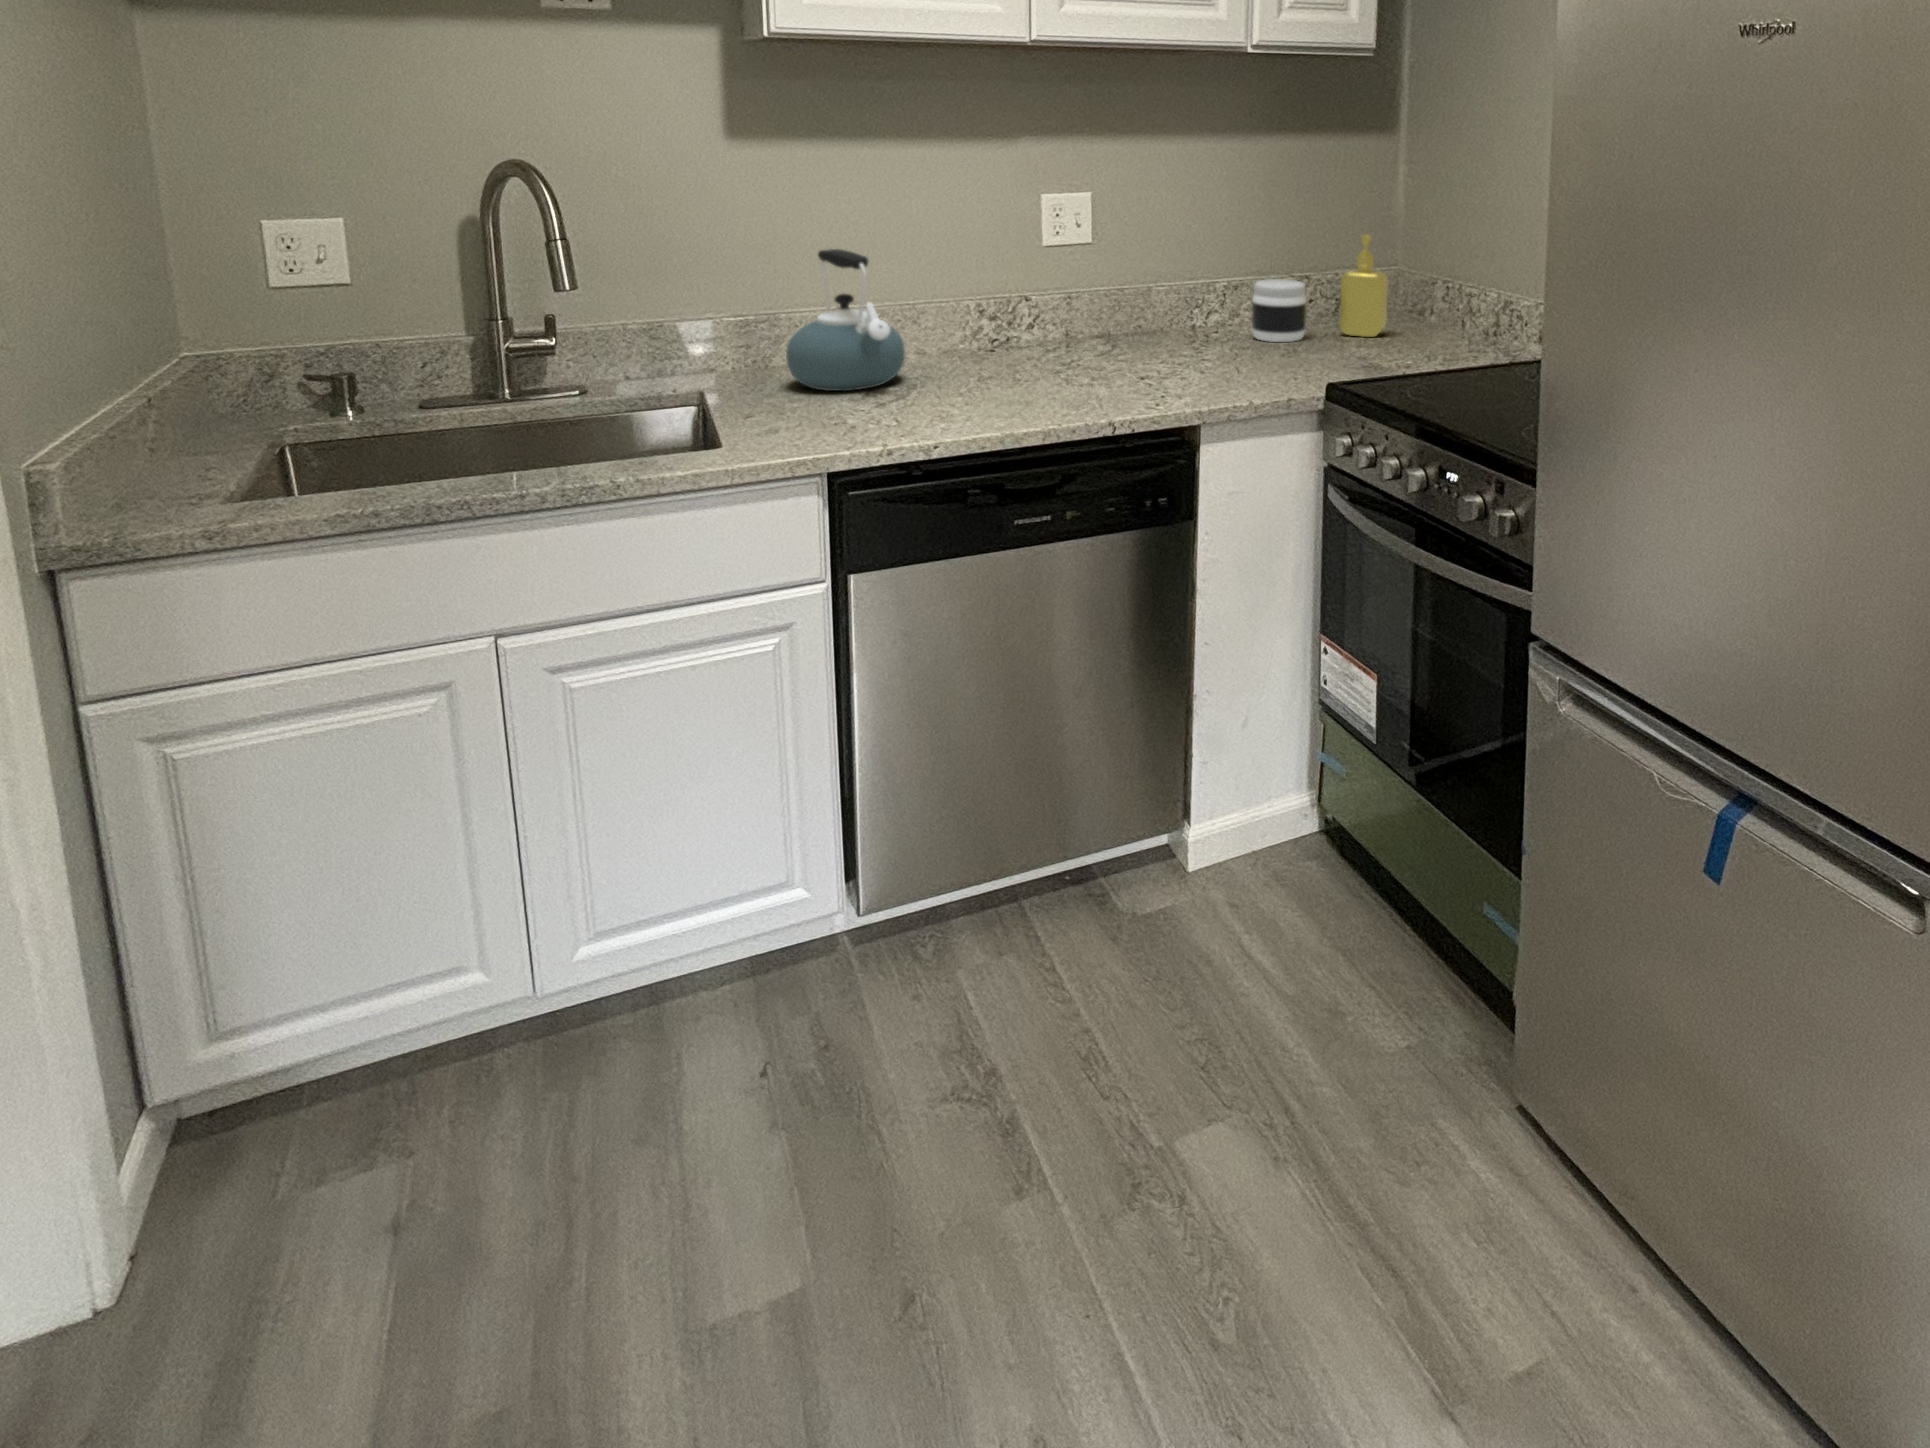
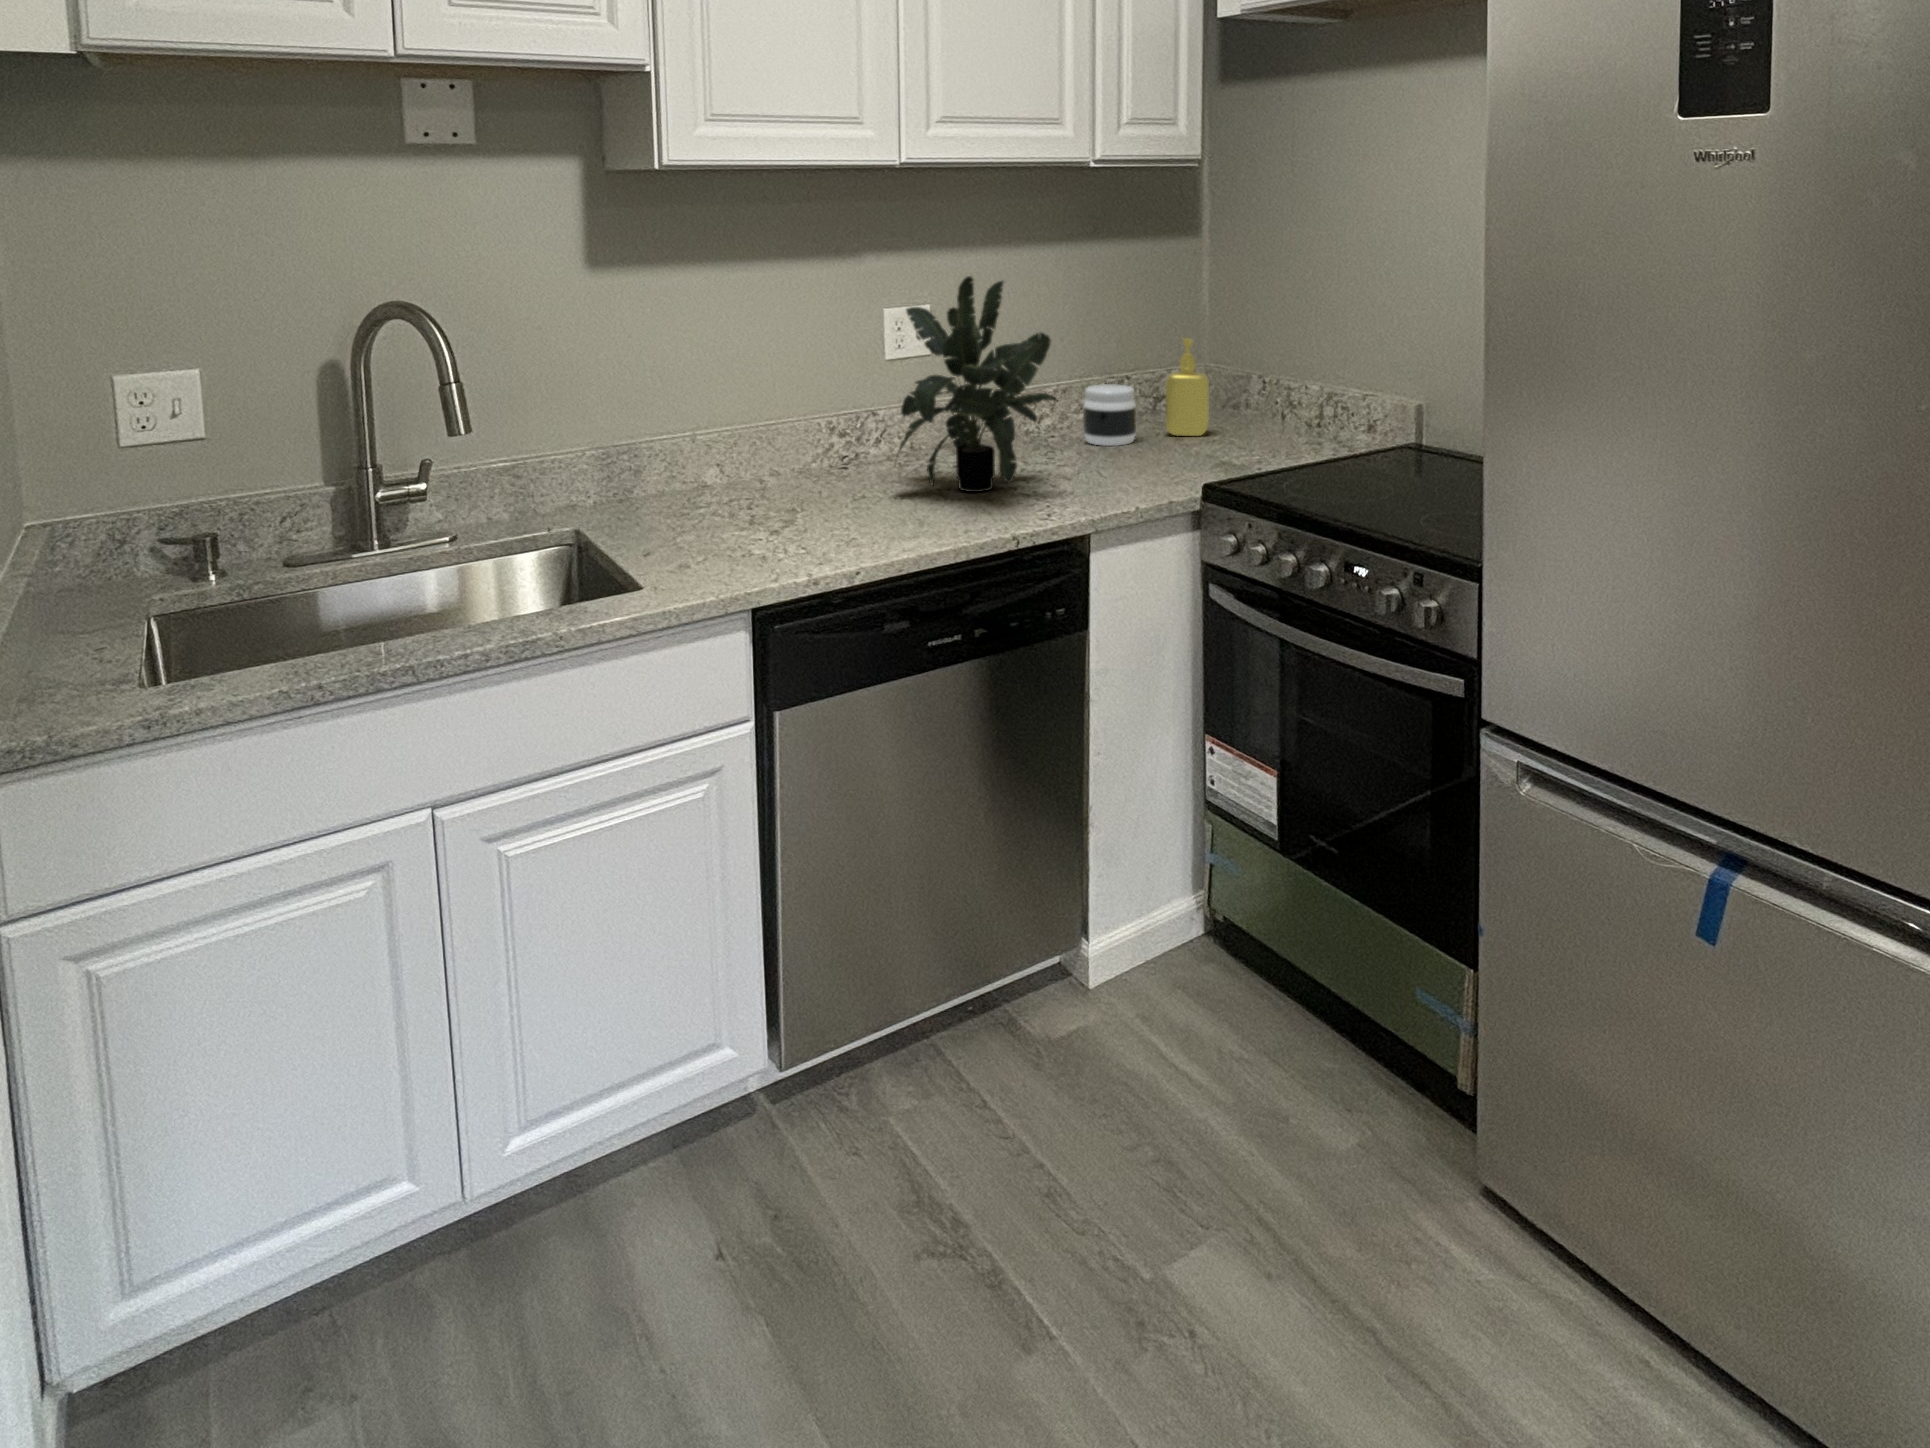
potted plant: none [1022,159,1193,379] -> present [897,276,1058,492]
kettle: present [786,249,905,391] -> none [658,376,776,520]

